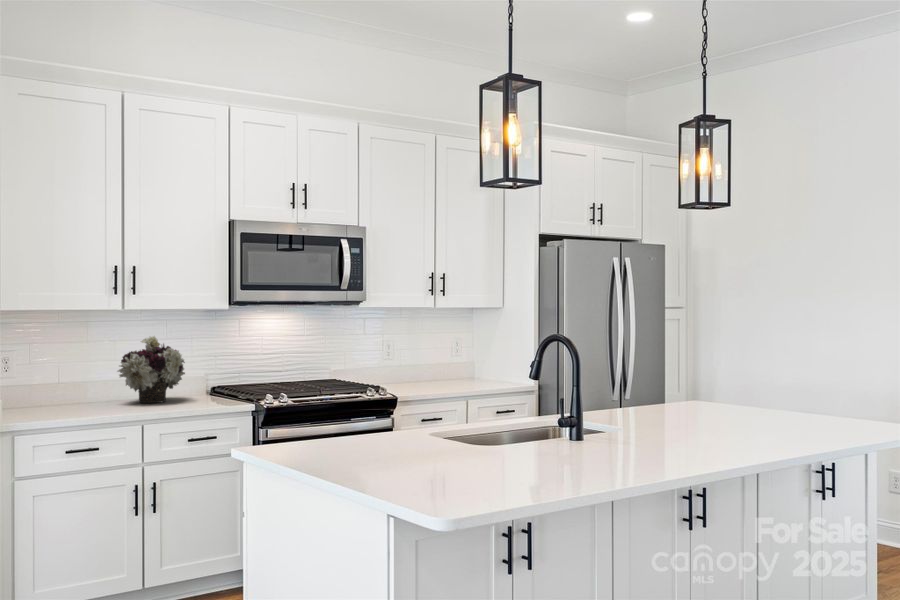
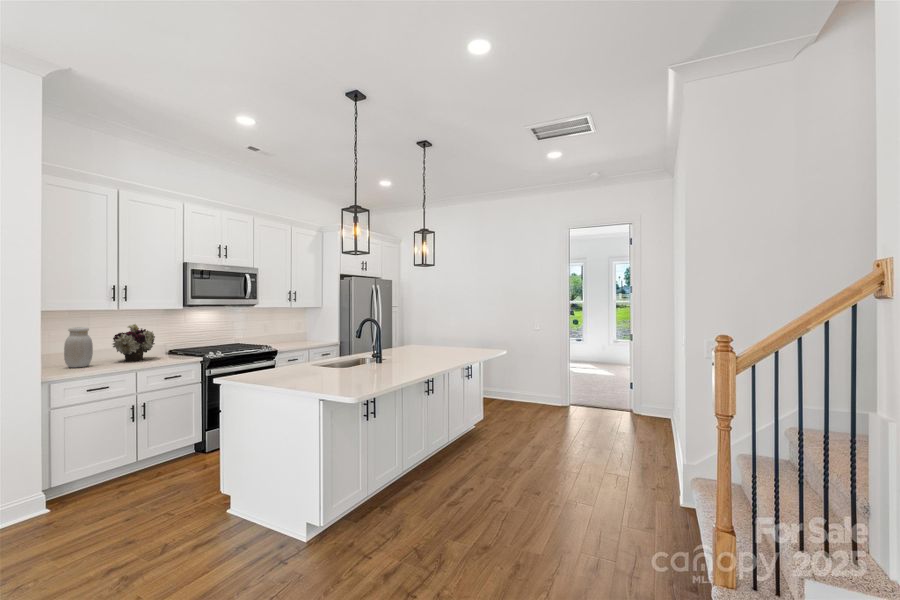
jar: none [51,340,89,409] -> present [64,327,93,368]

